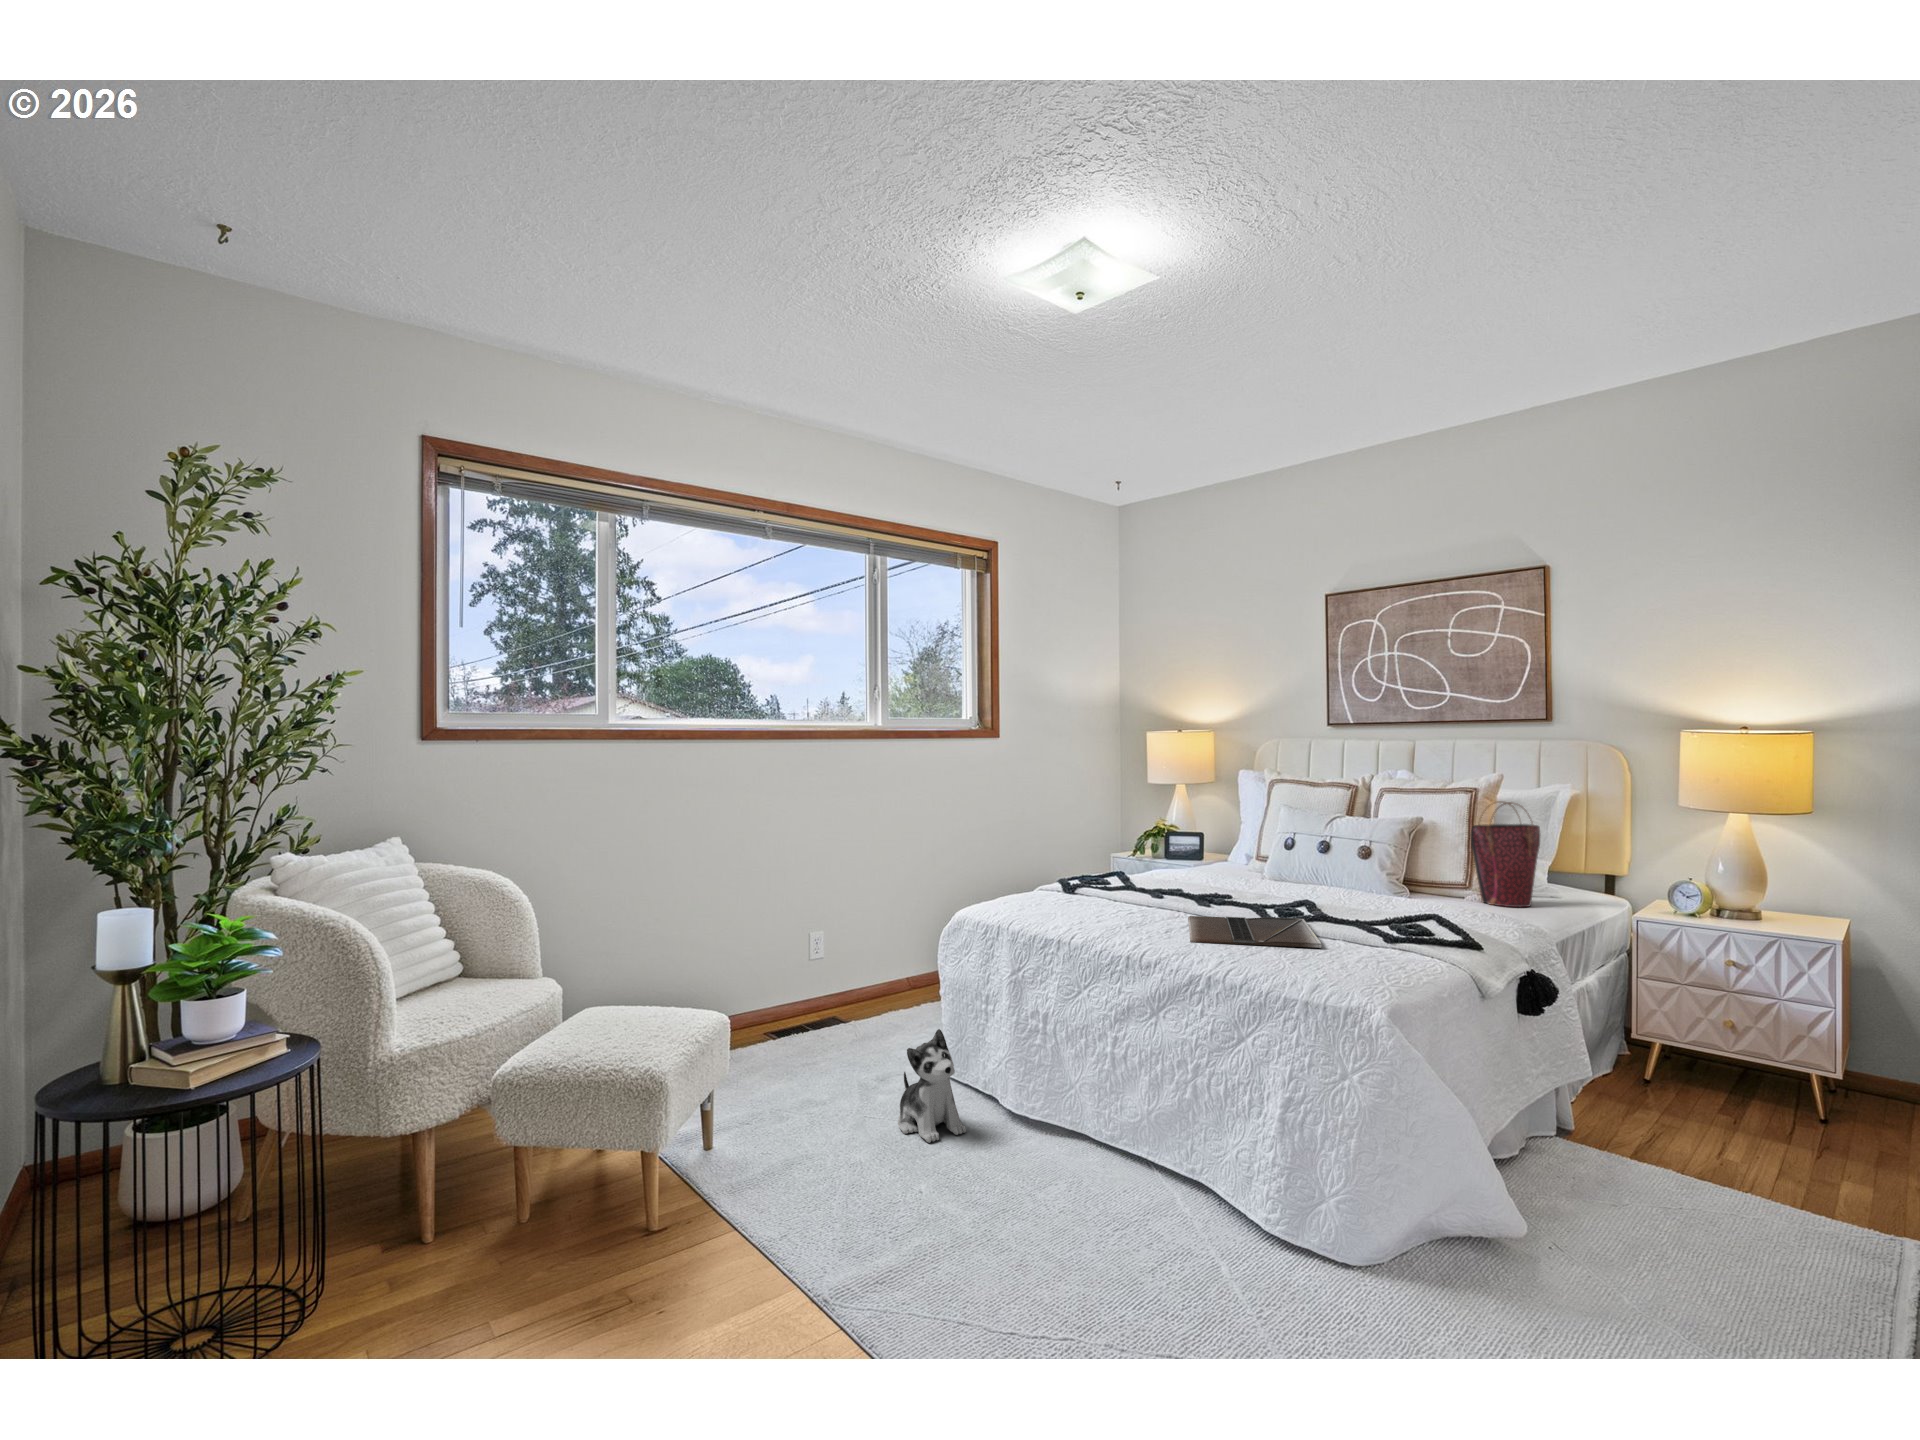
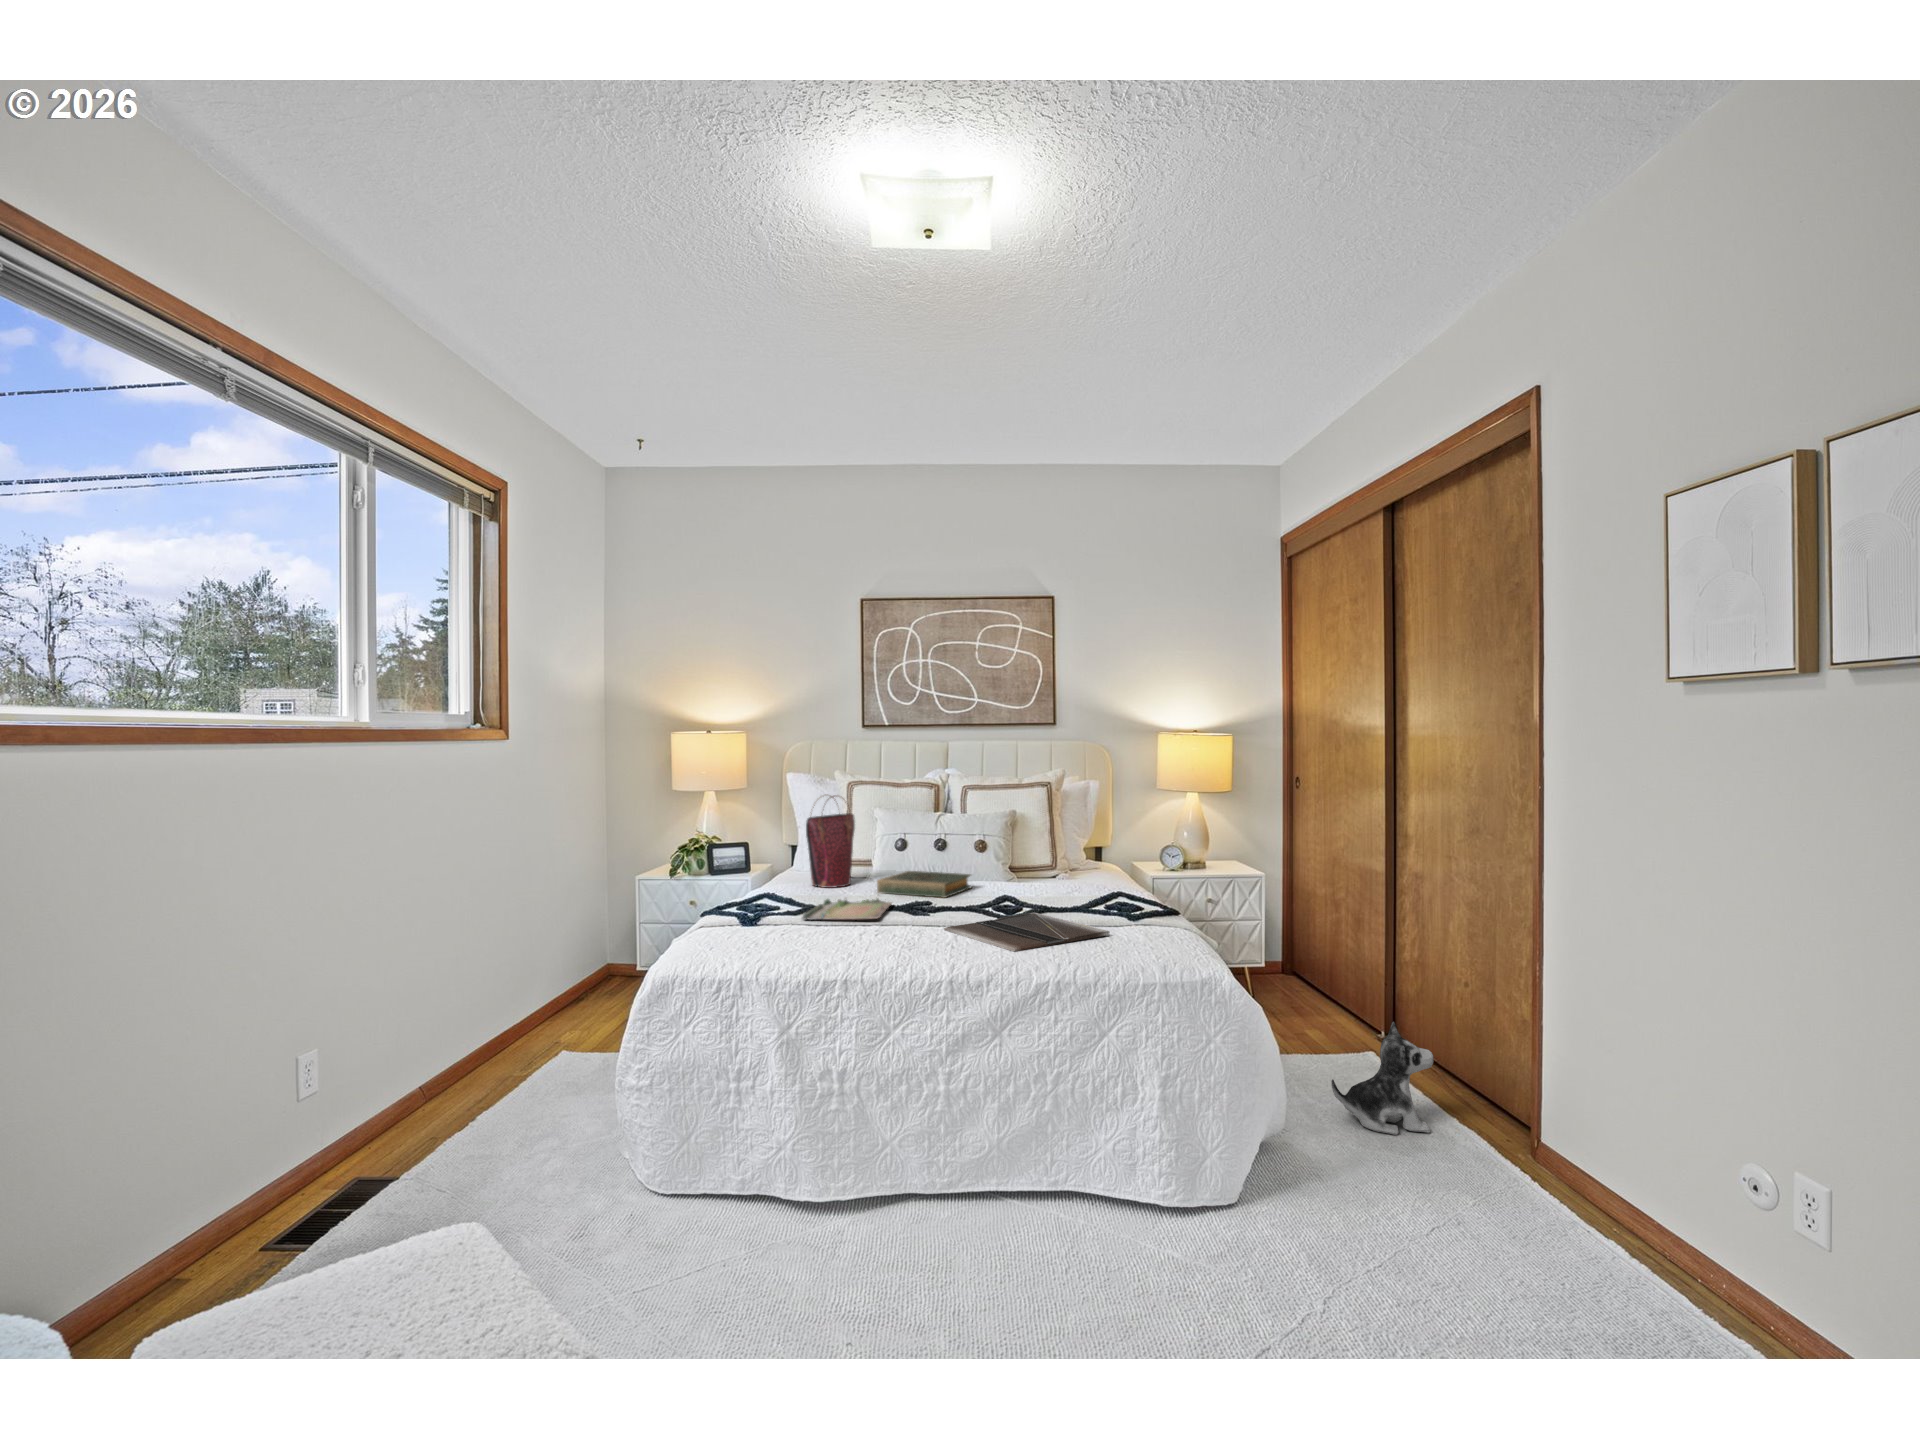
handbag: present [1471,801,1540,907] -> present [806,796,855,888]
hardback book: none [1227,870,1331,897] -> present [877,871,971,898]
tray: none [1102,882,1208,901] -> present [803,899,892,920]
plush toy: present [898,1029,966,1143] -> present [1331,1022,1433,1135]

